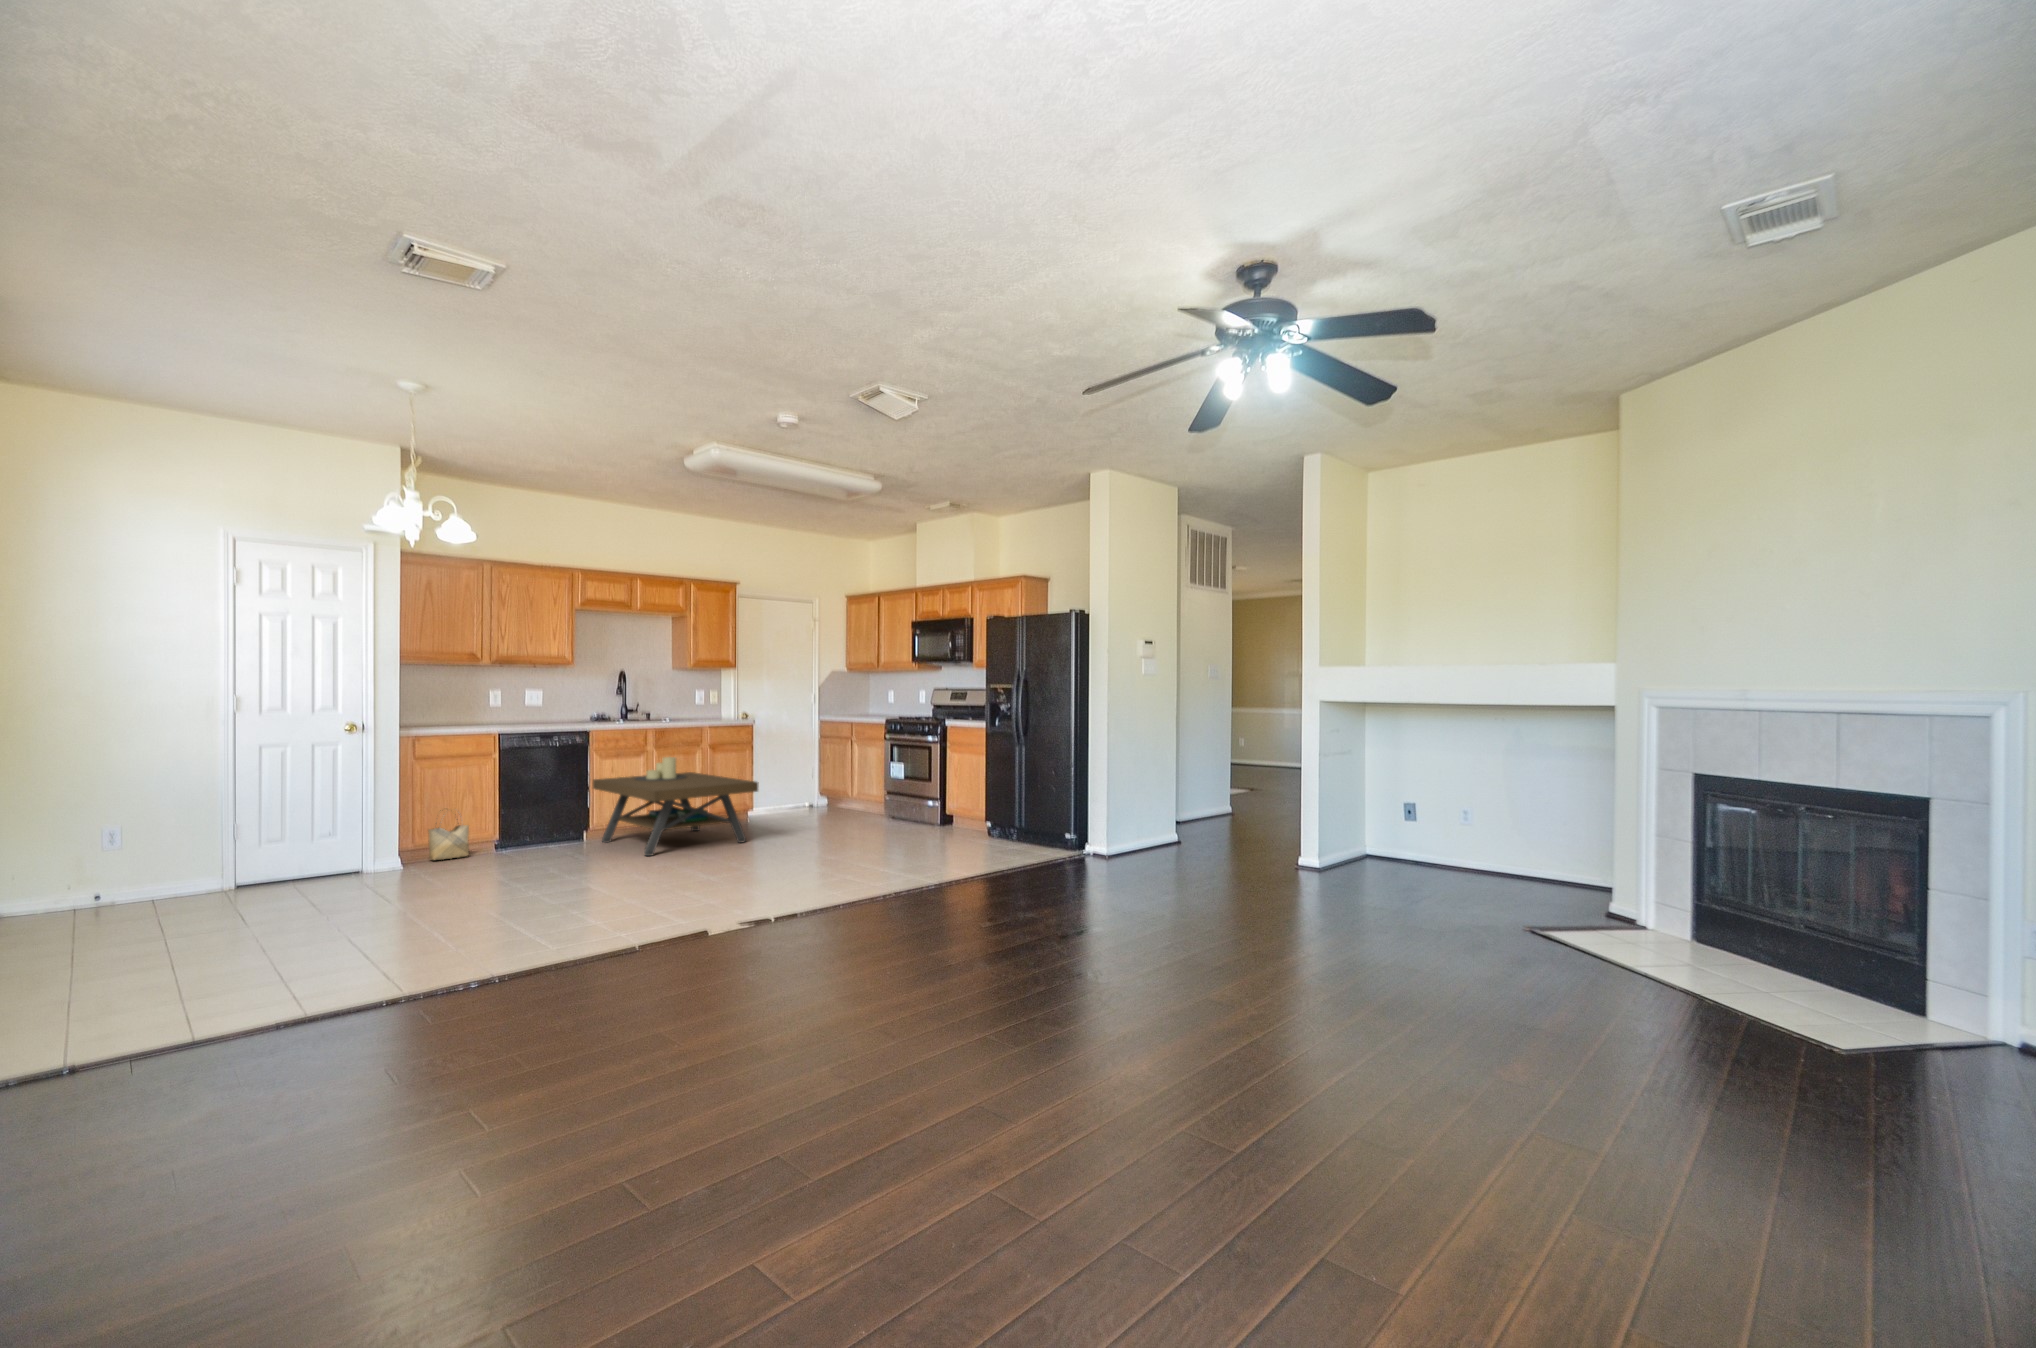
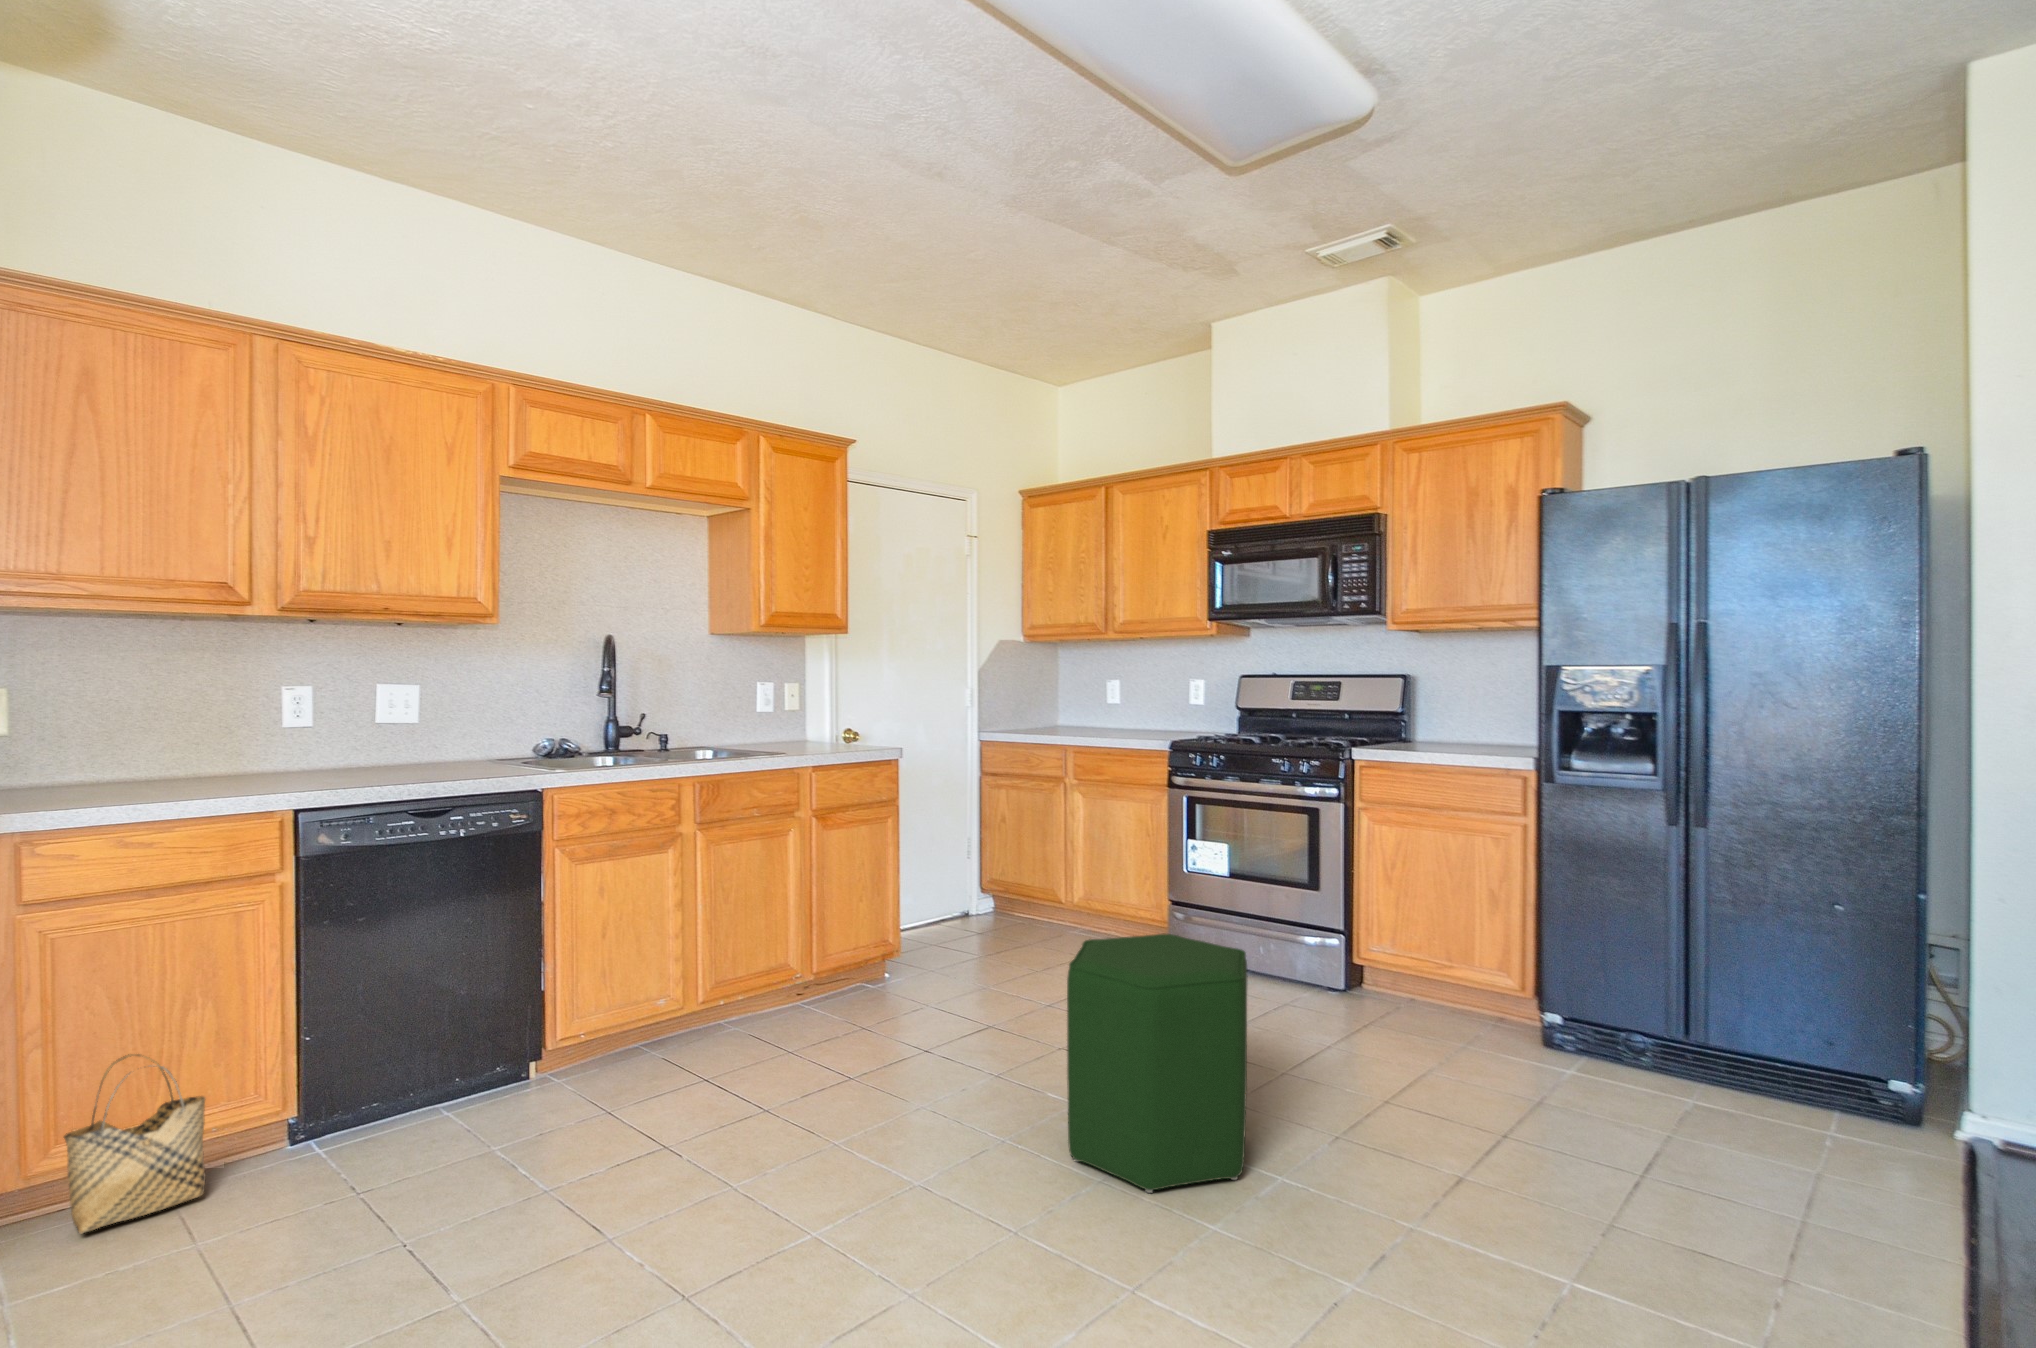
coffee table: present [593,757,758,856] -> none [555,858,1007,1185]
ottoman: none [764,781,834,858] -> present [1067,934,1248,1193]

